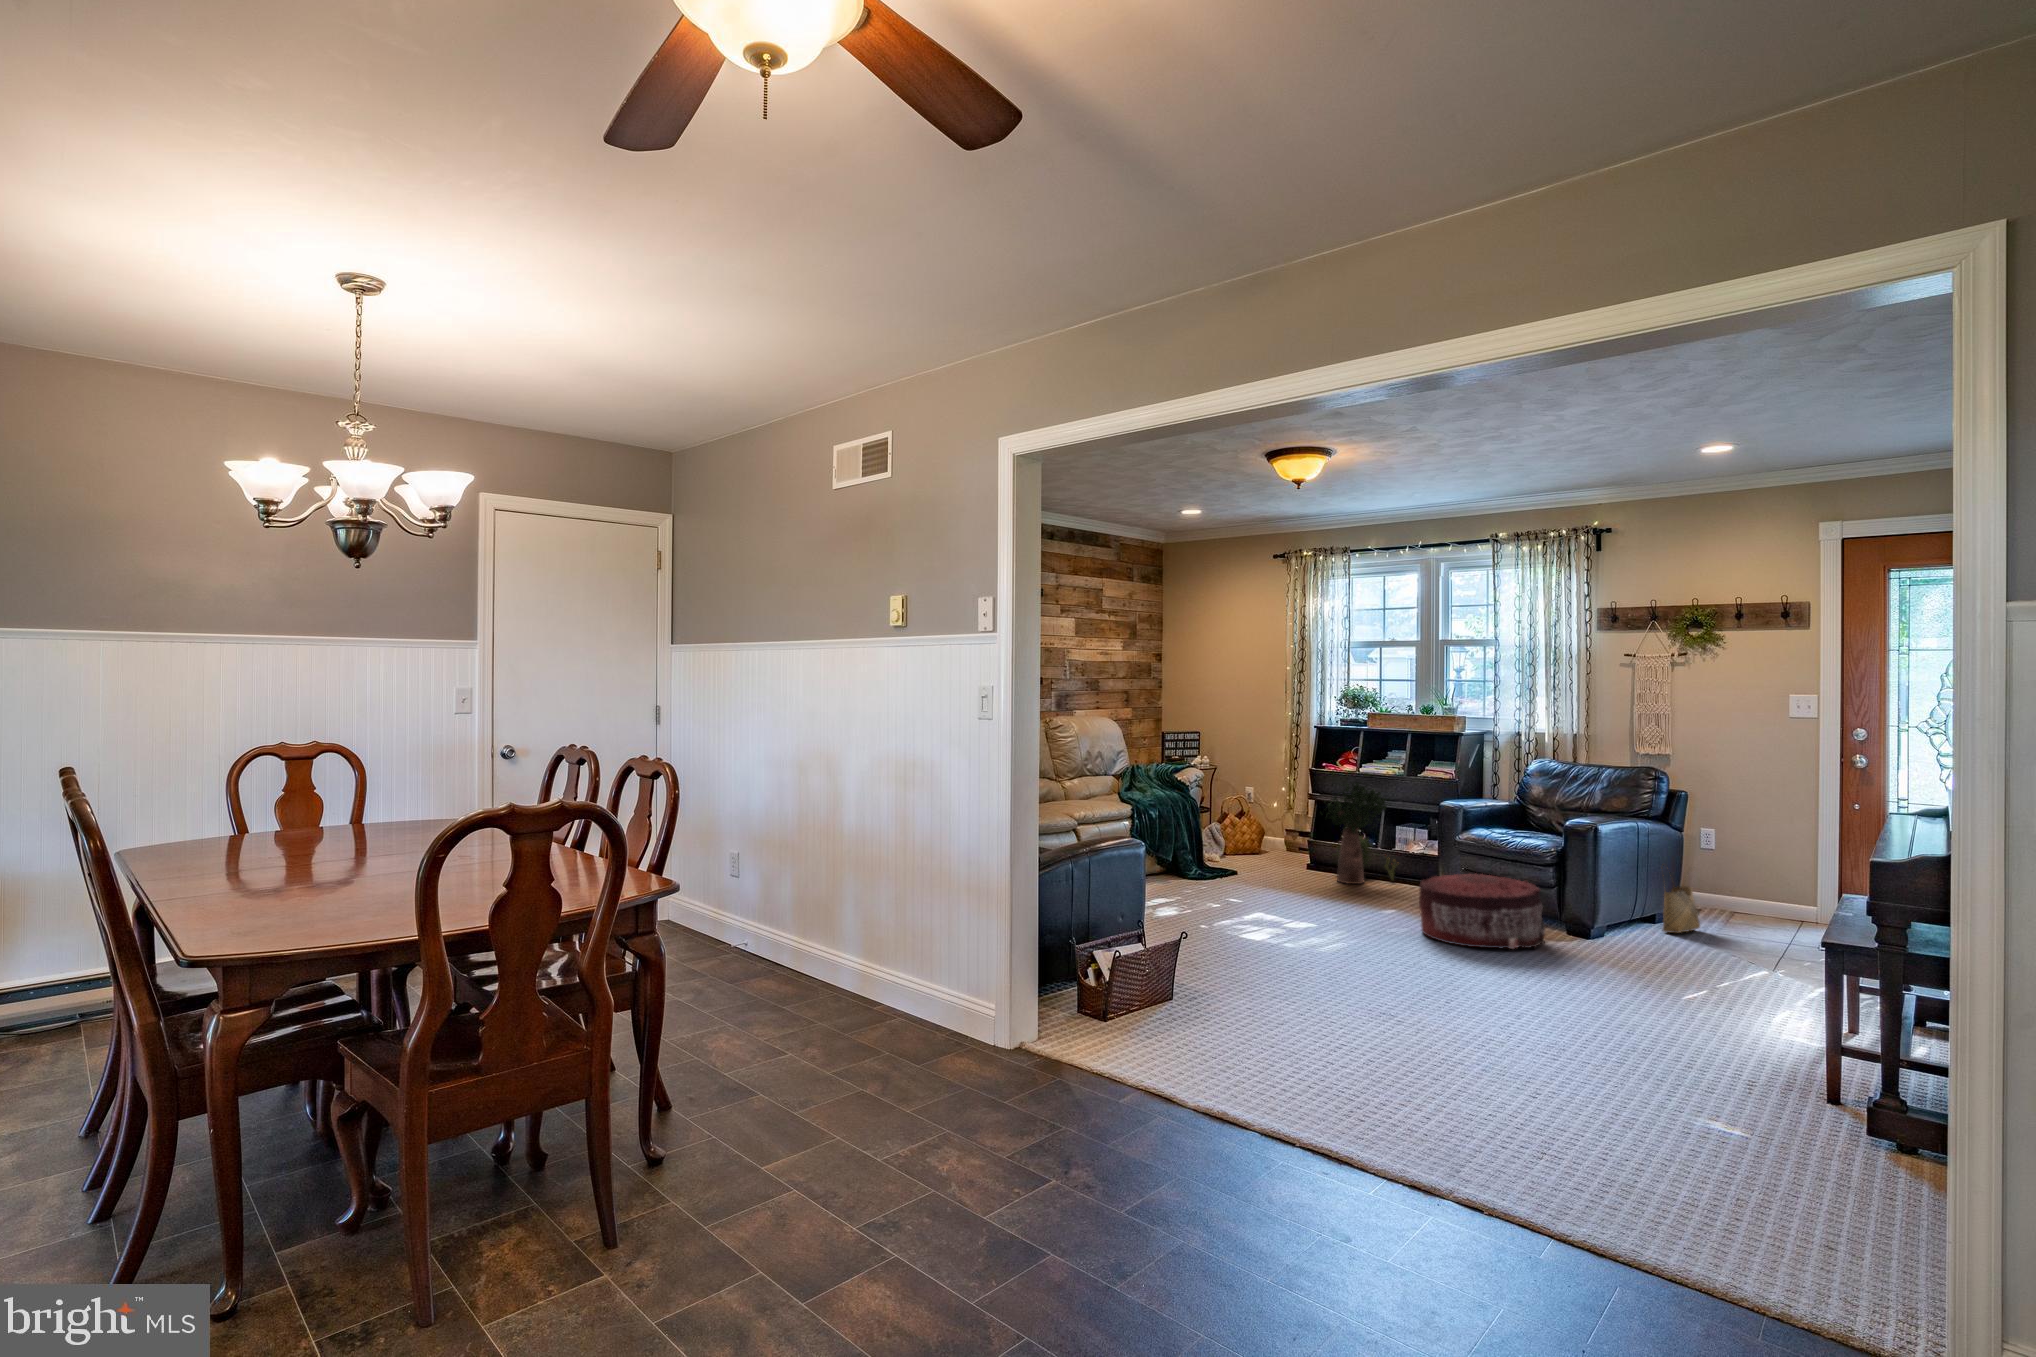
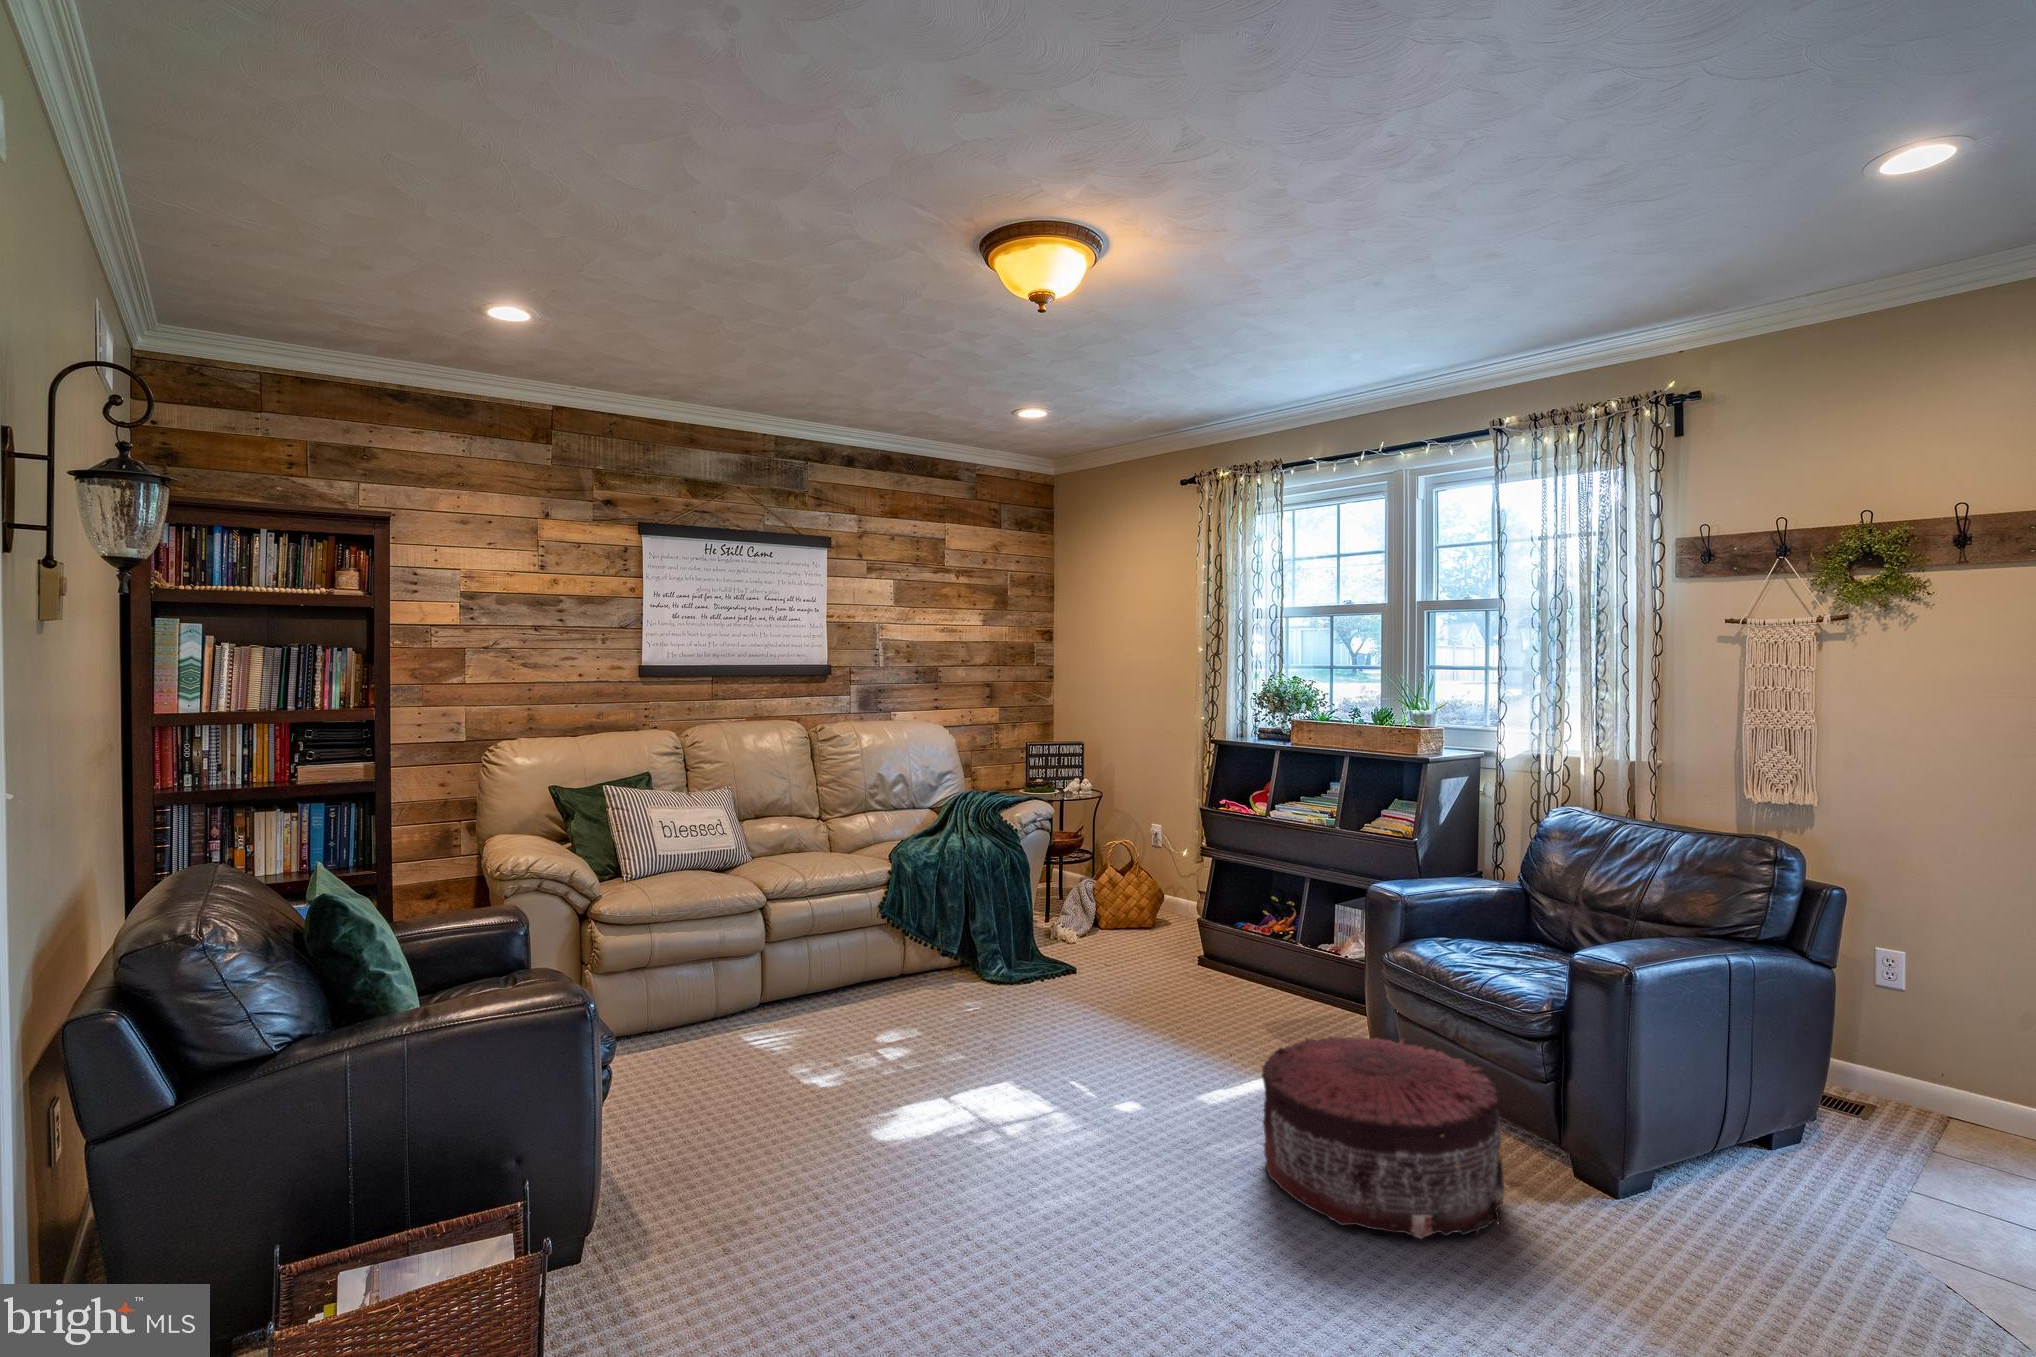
potted plant: present [1326,782,1398,884] -> none [1198,830,1328,1001]
woven basket: present [1662,864,1700,933] -> none [1782,1038,1869,1195]

